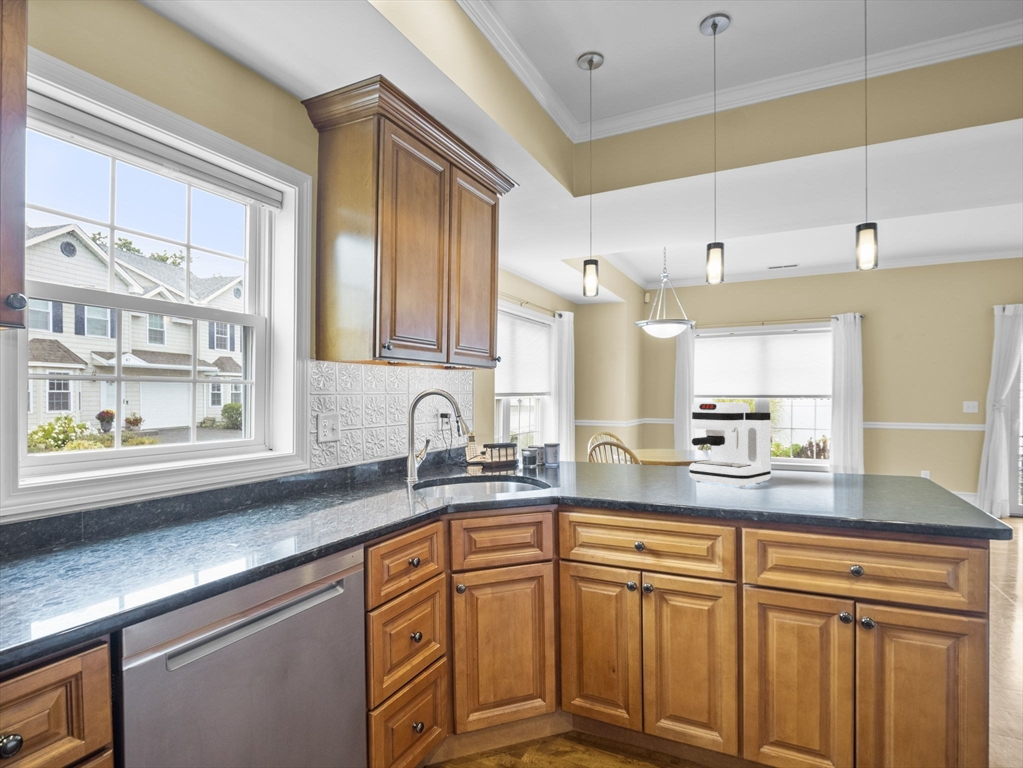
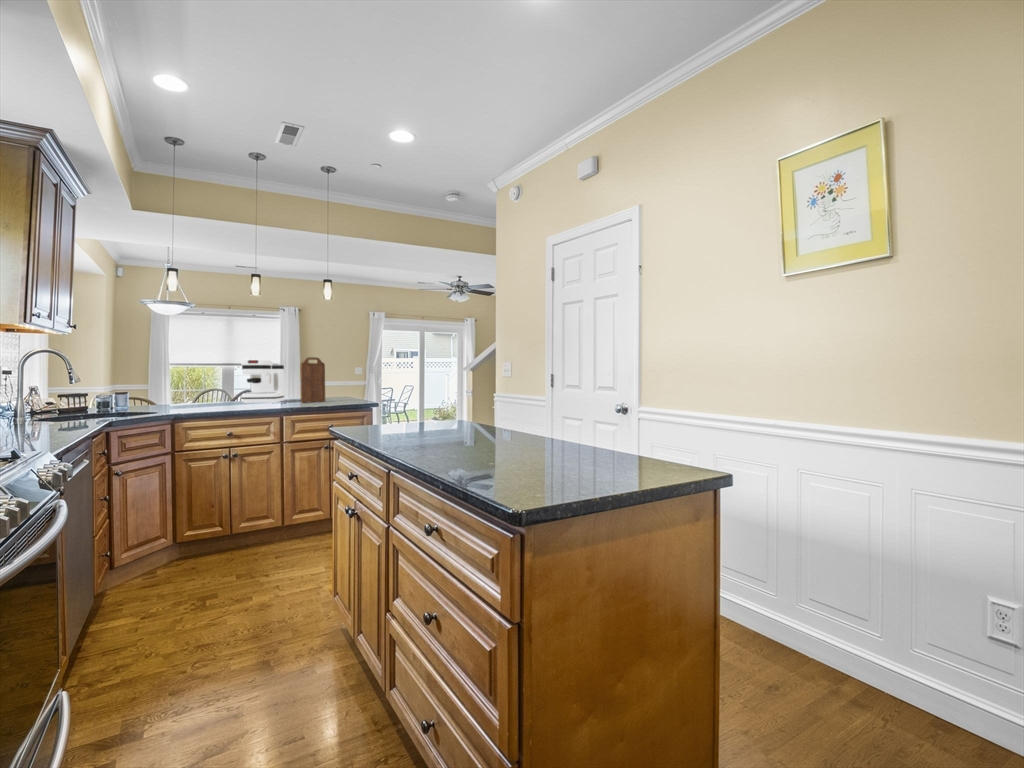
cutting board: none [798,398,857,493] -> present [301,357,325,403]

